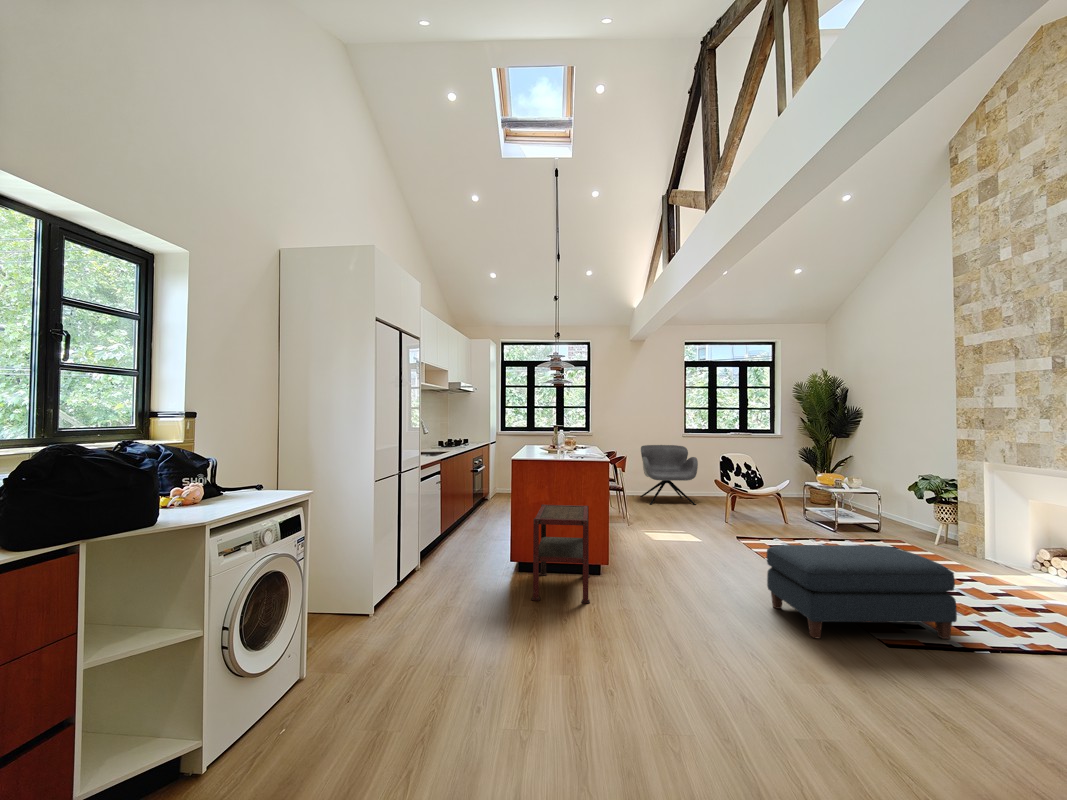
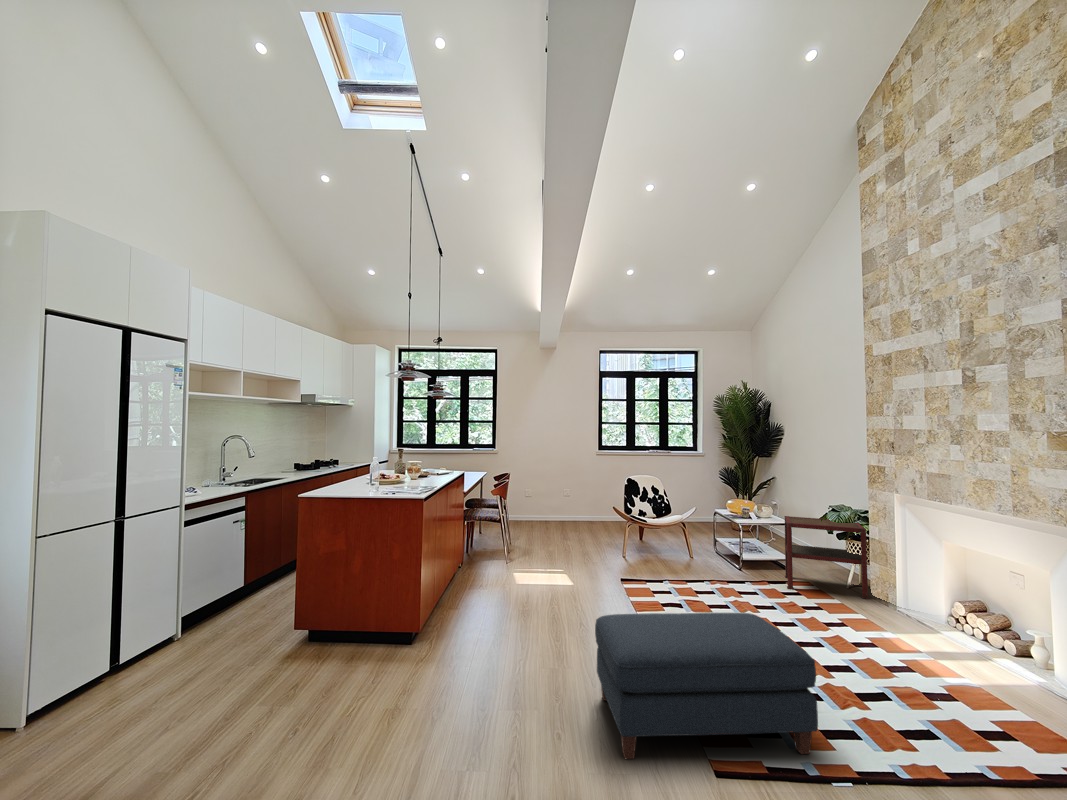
armchair: present [640,445,698,505] -> none [545,465,606,534]
side table: present [532,505,590,603] -> present [785,516,869,599]

